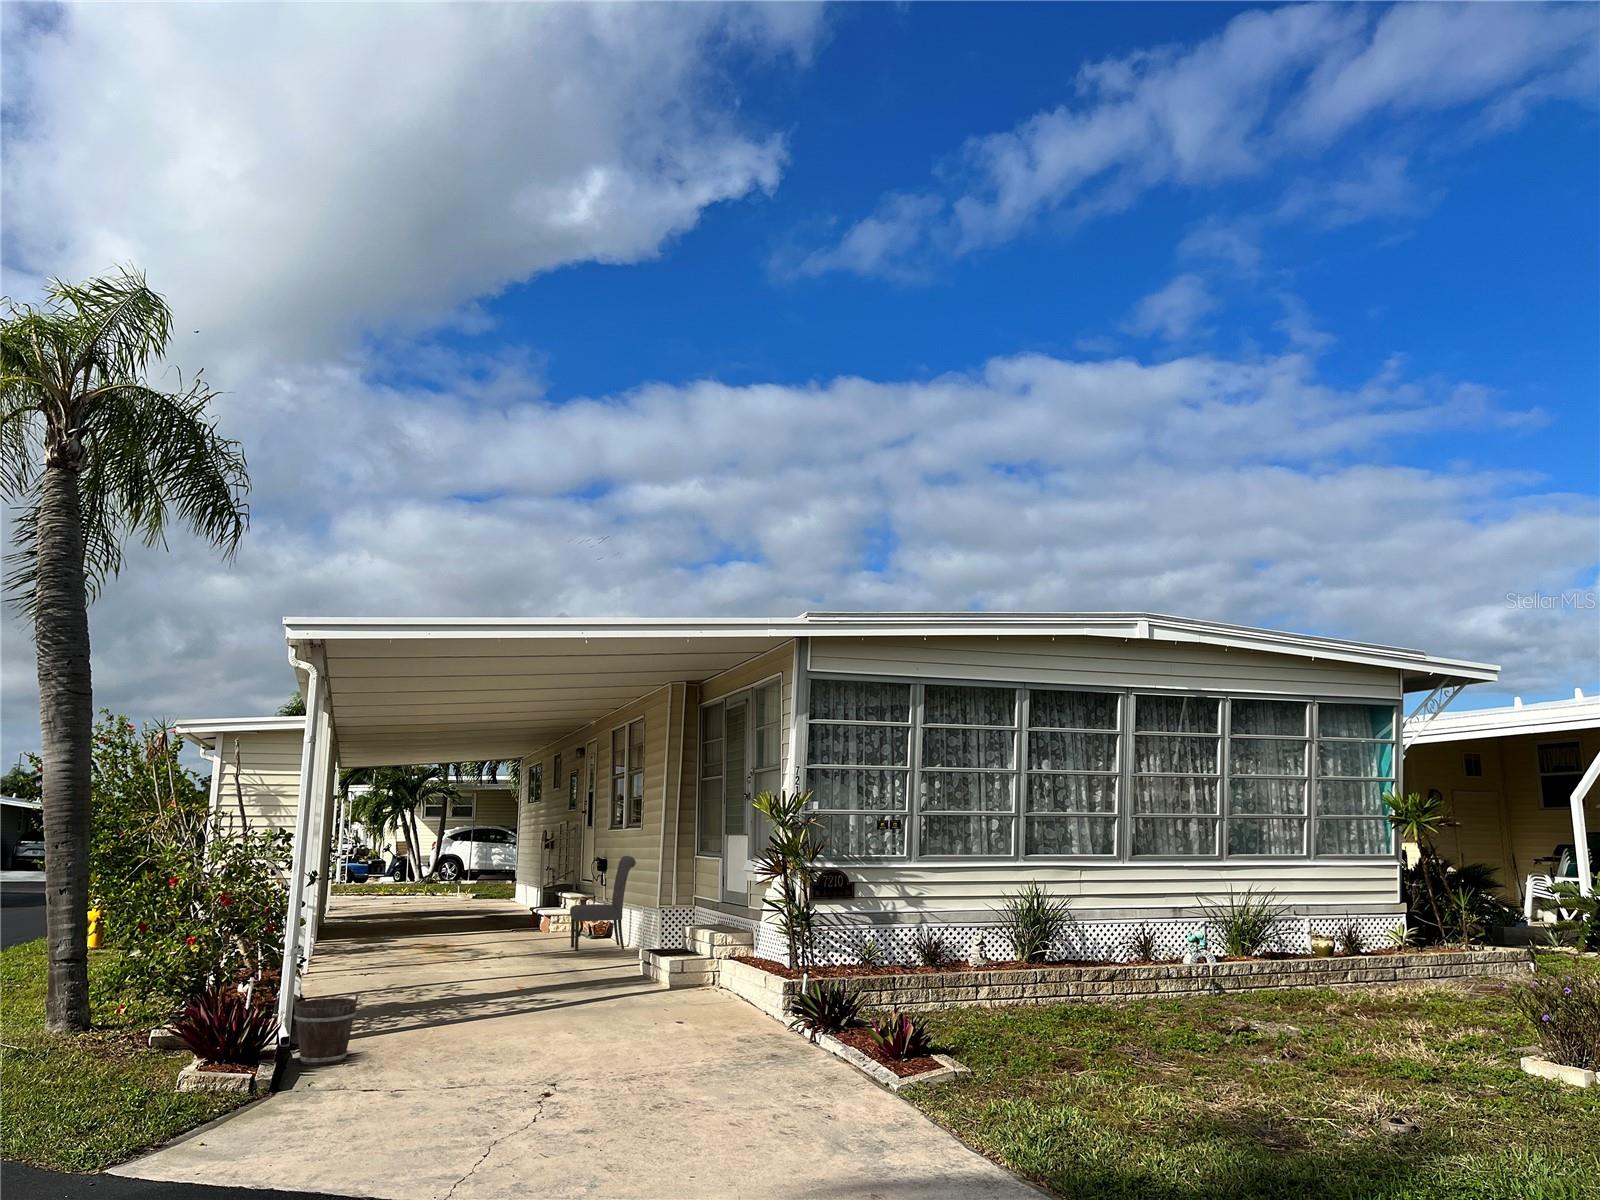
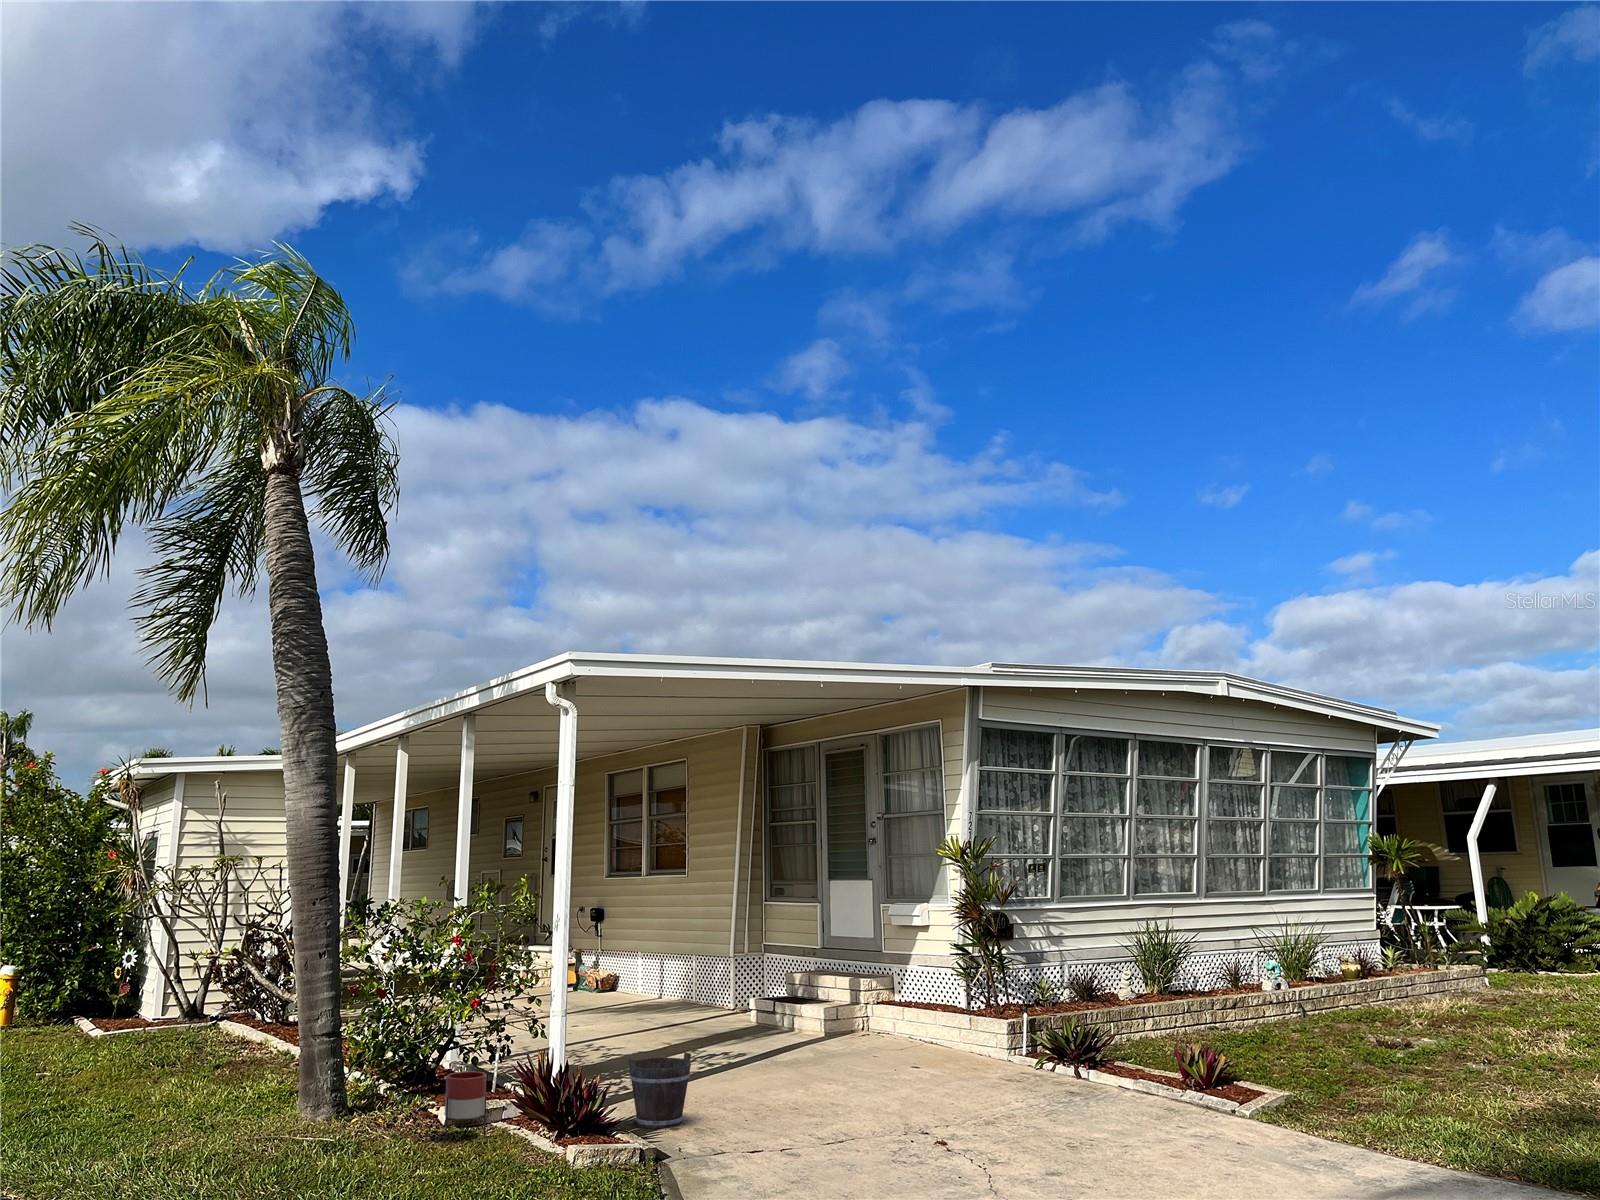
chair: present [570,856,636,951] -> none [604,905,678,1007]
planter: none [118,1001,165,1063] -> present [445,1071,486,1141]

